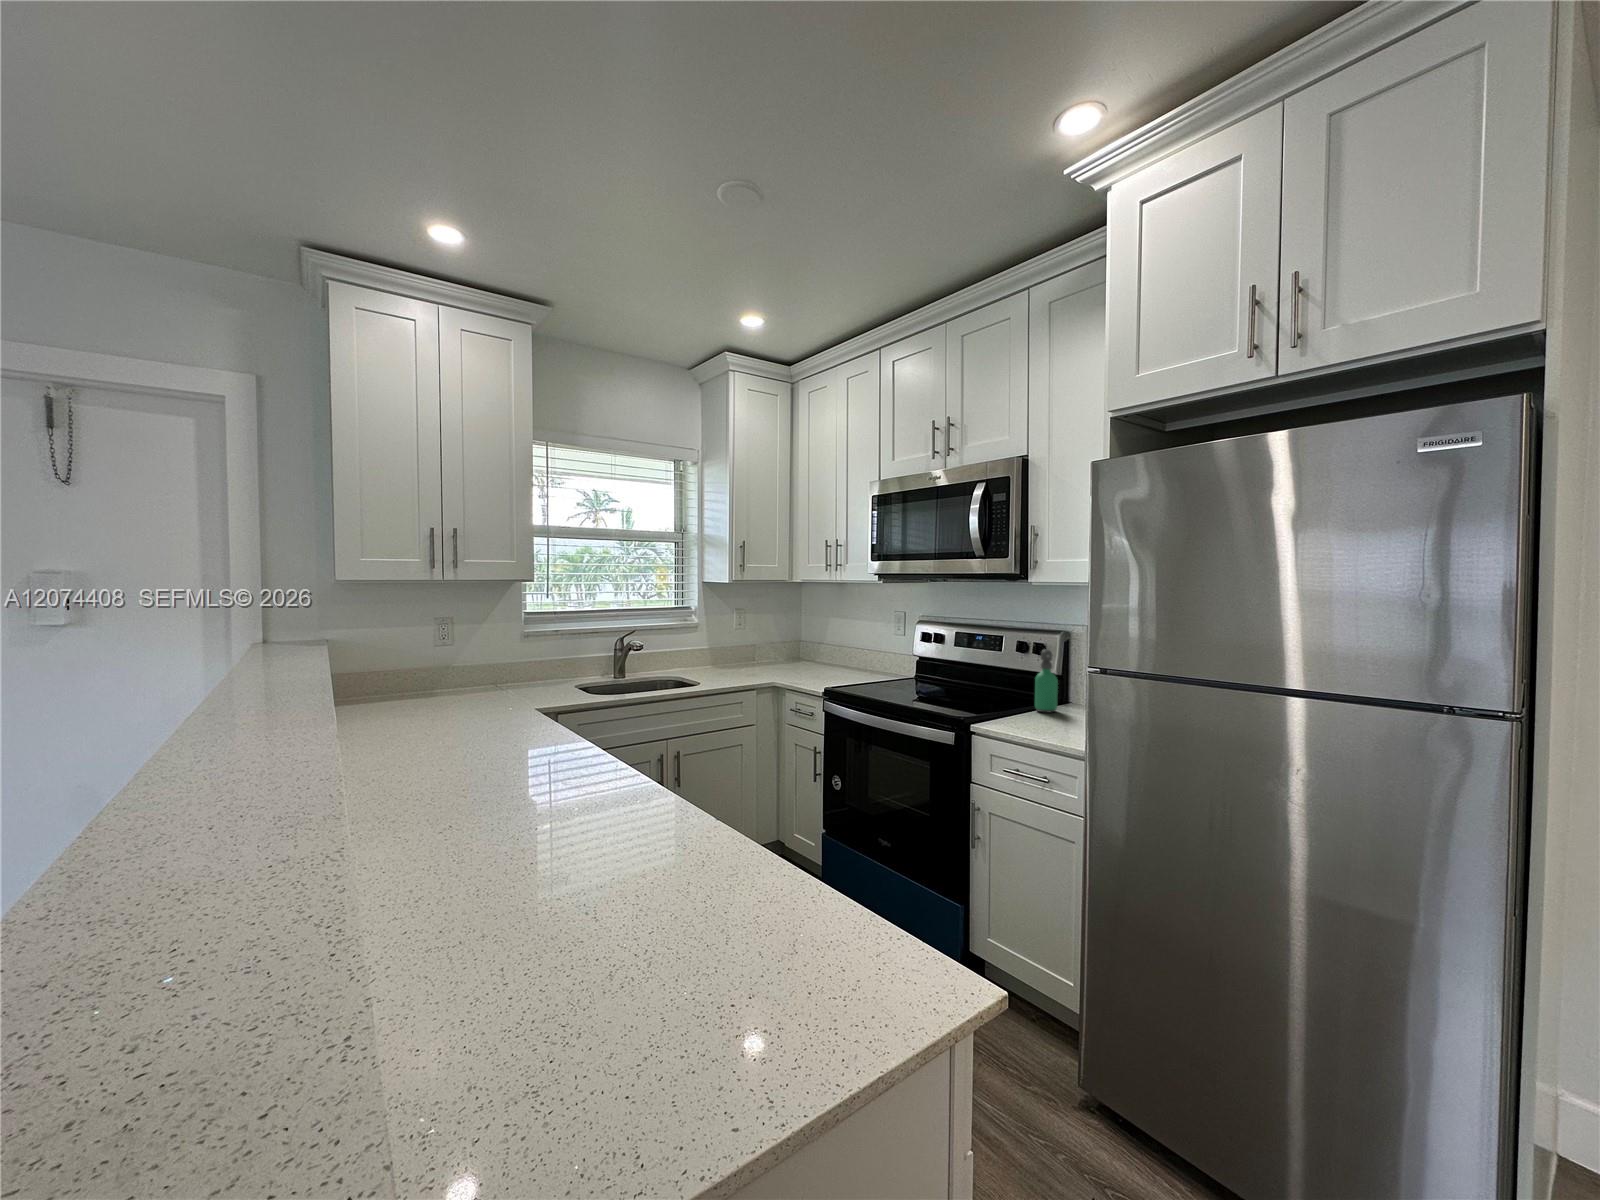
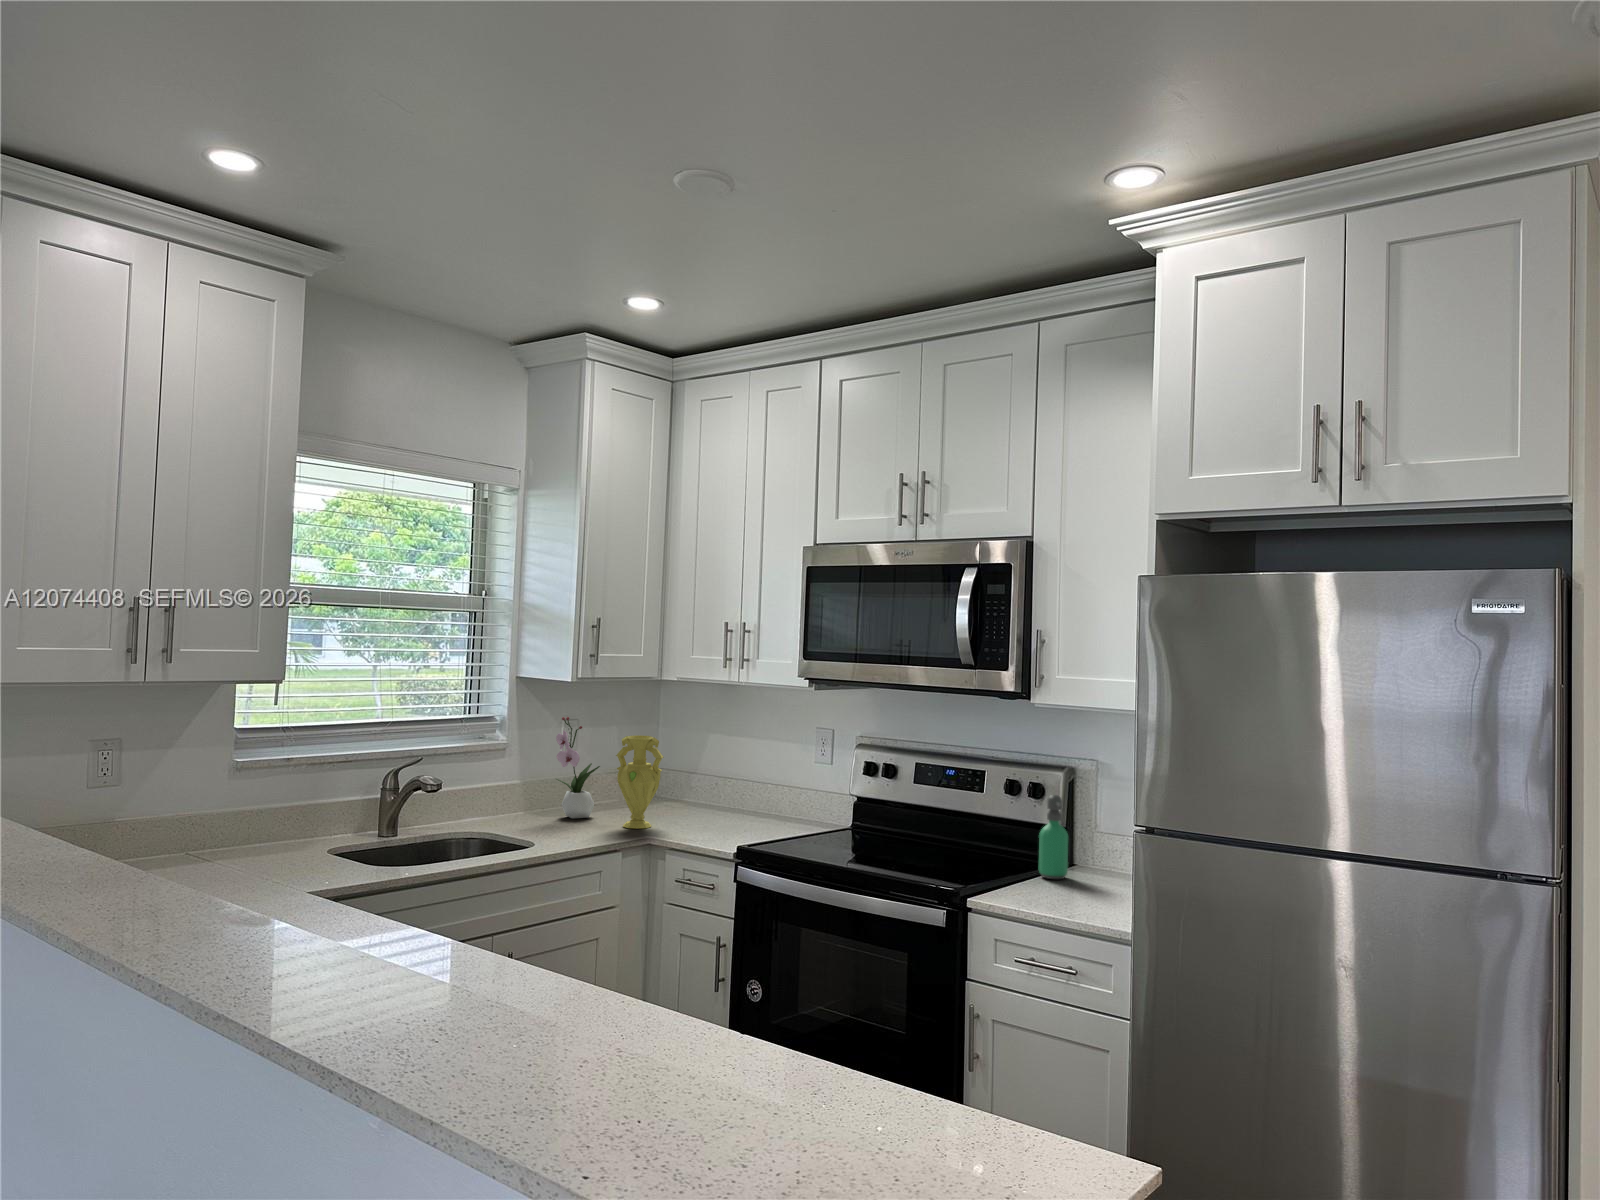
flower arrangement: none [727,607,755,672] -> present [556,717,600,818]
vase: none [759,617,790,678] -> present [616,735,664,829]

